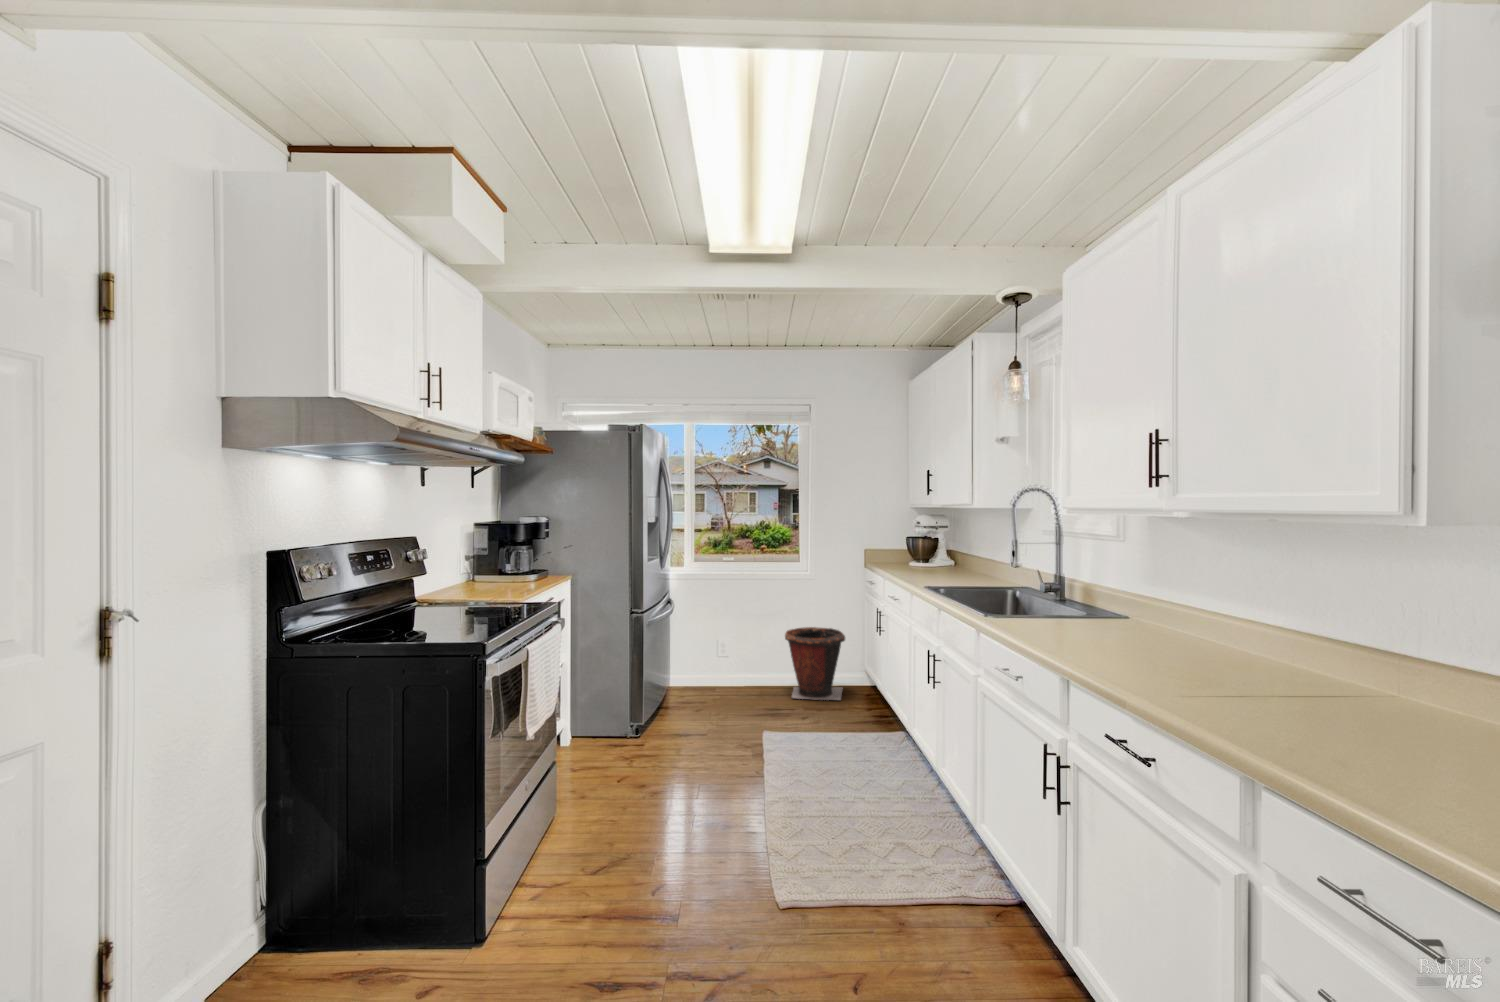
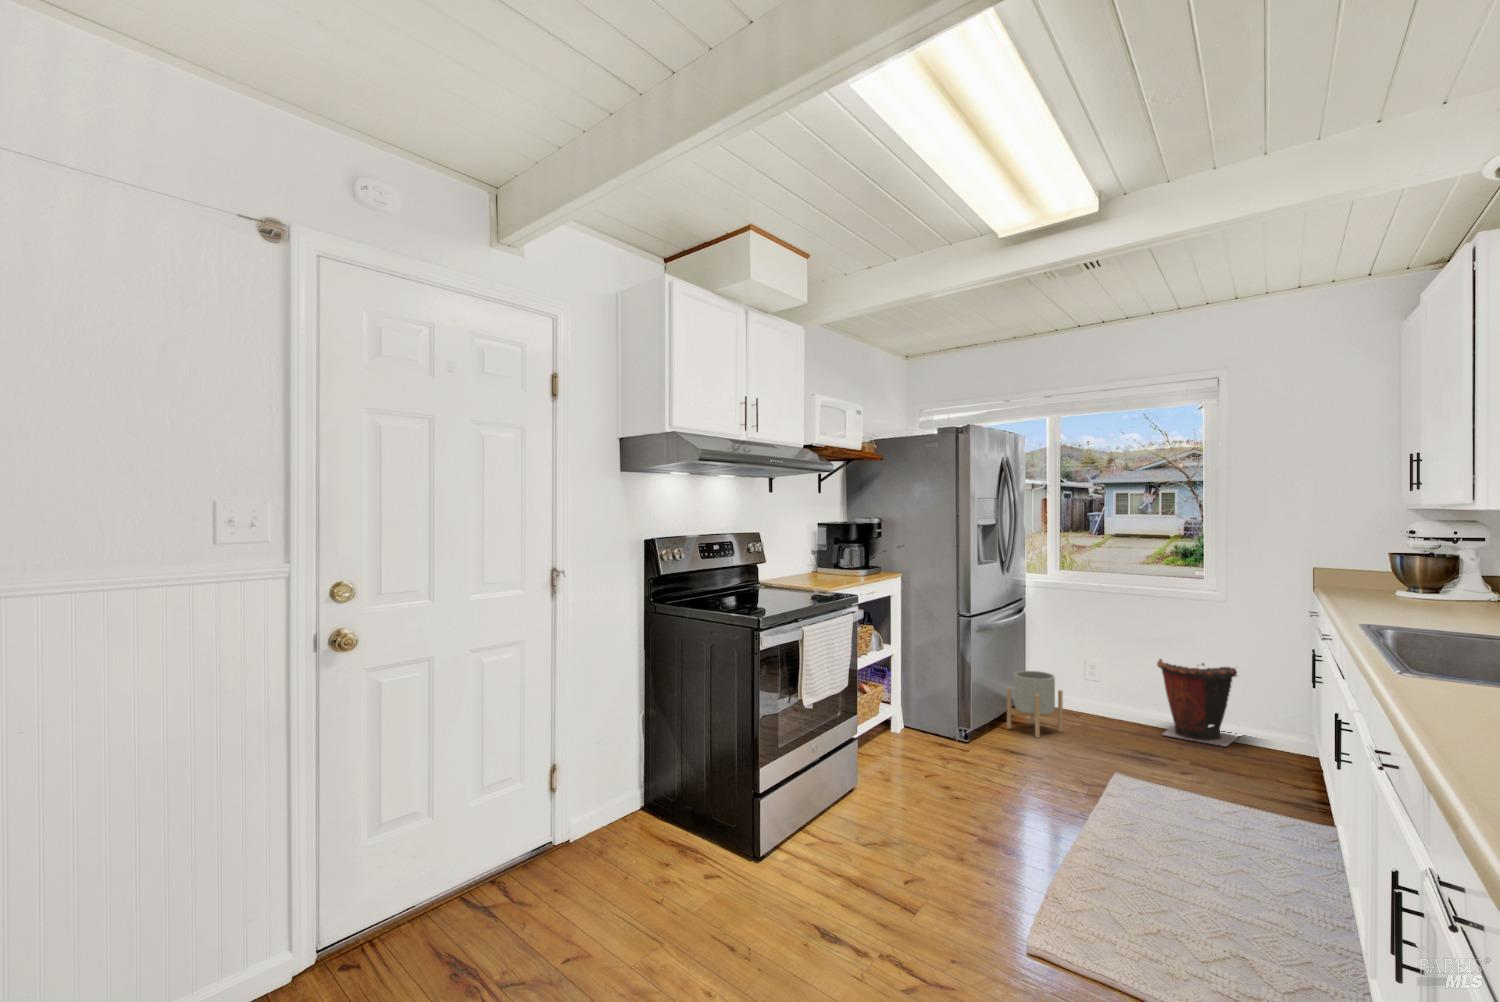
planter: none [668,657,716,720] -> present [1007,671,1063,738]

